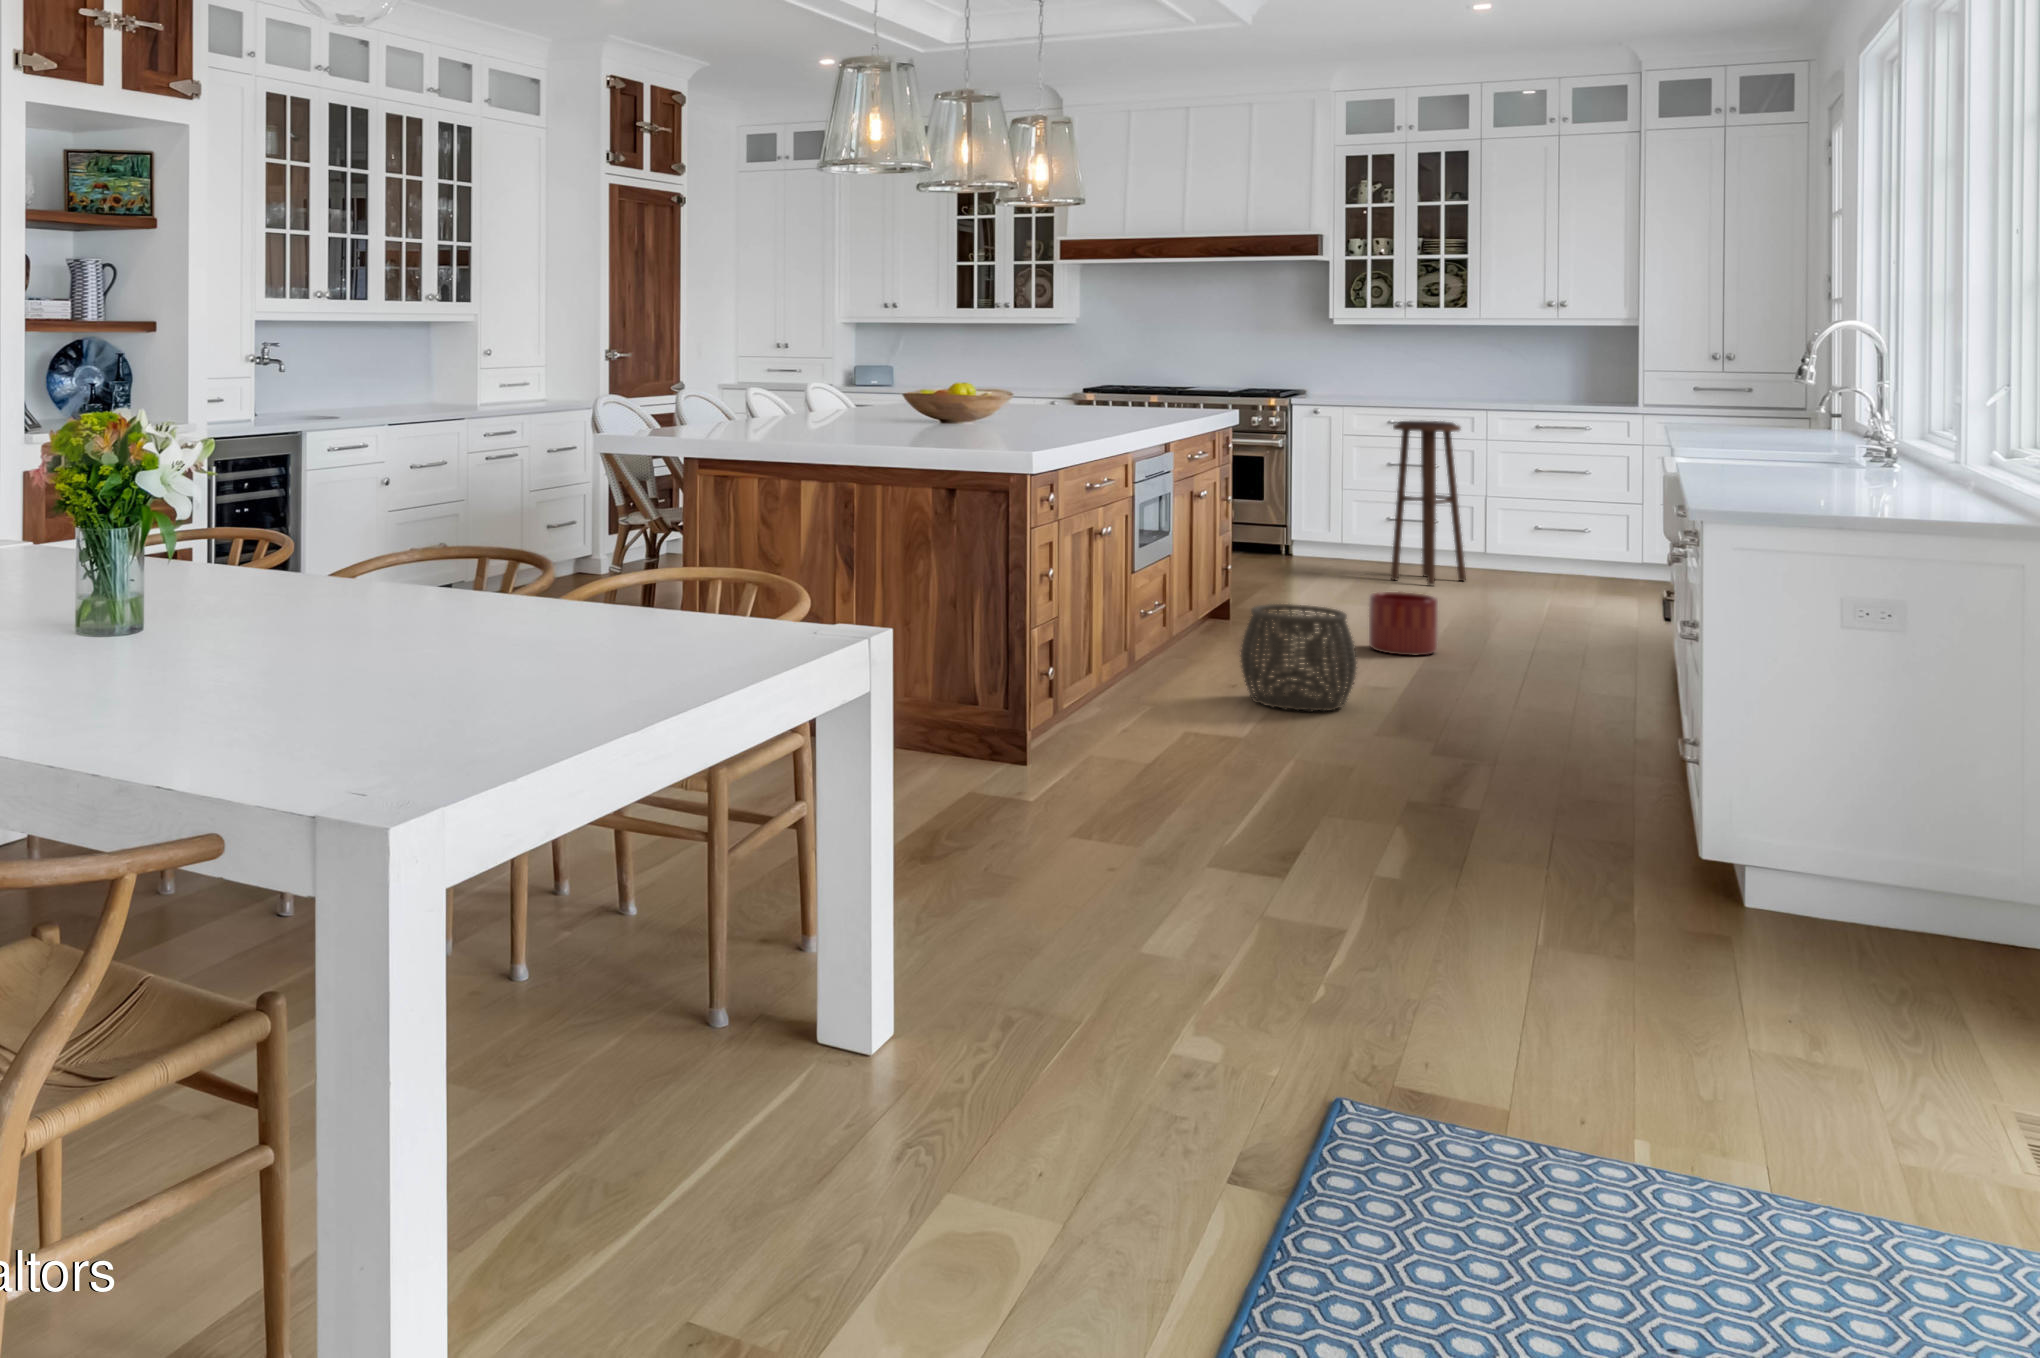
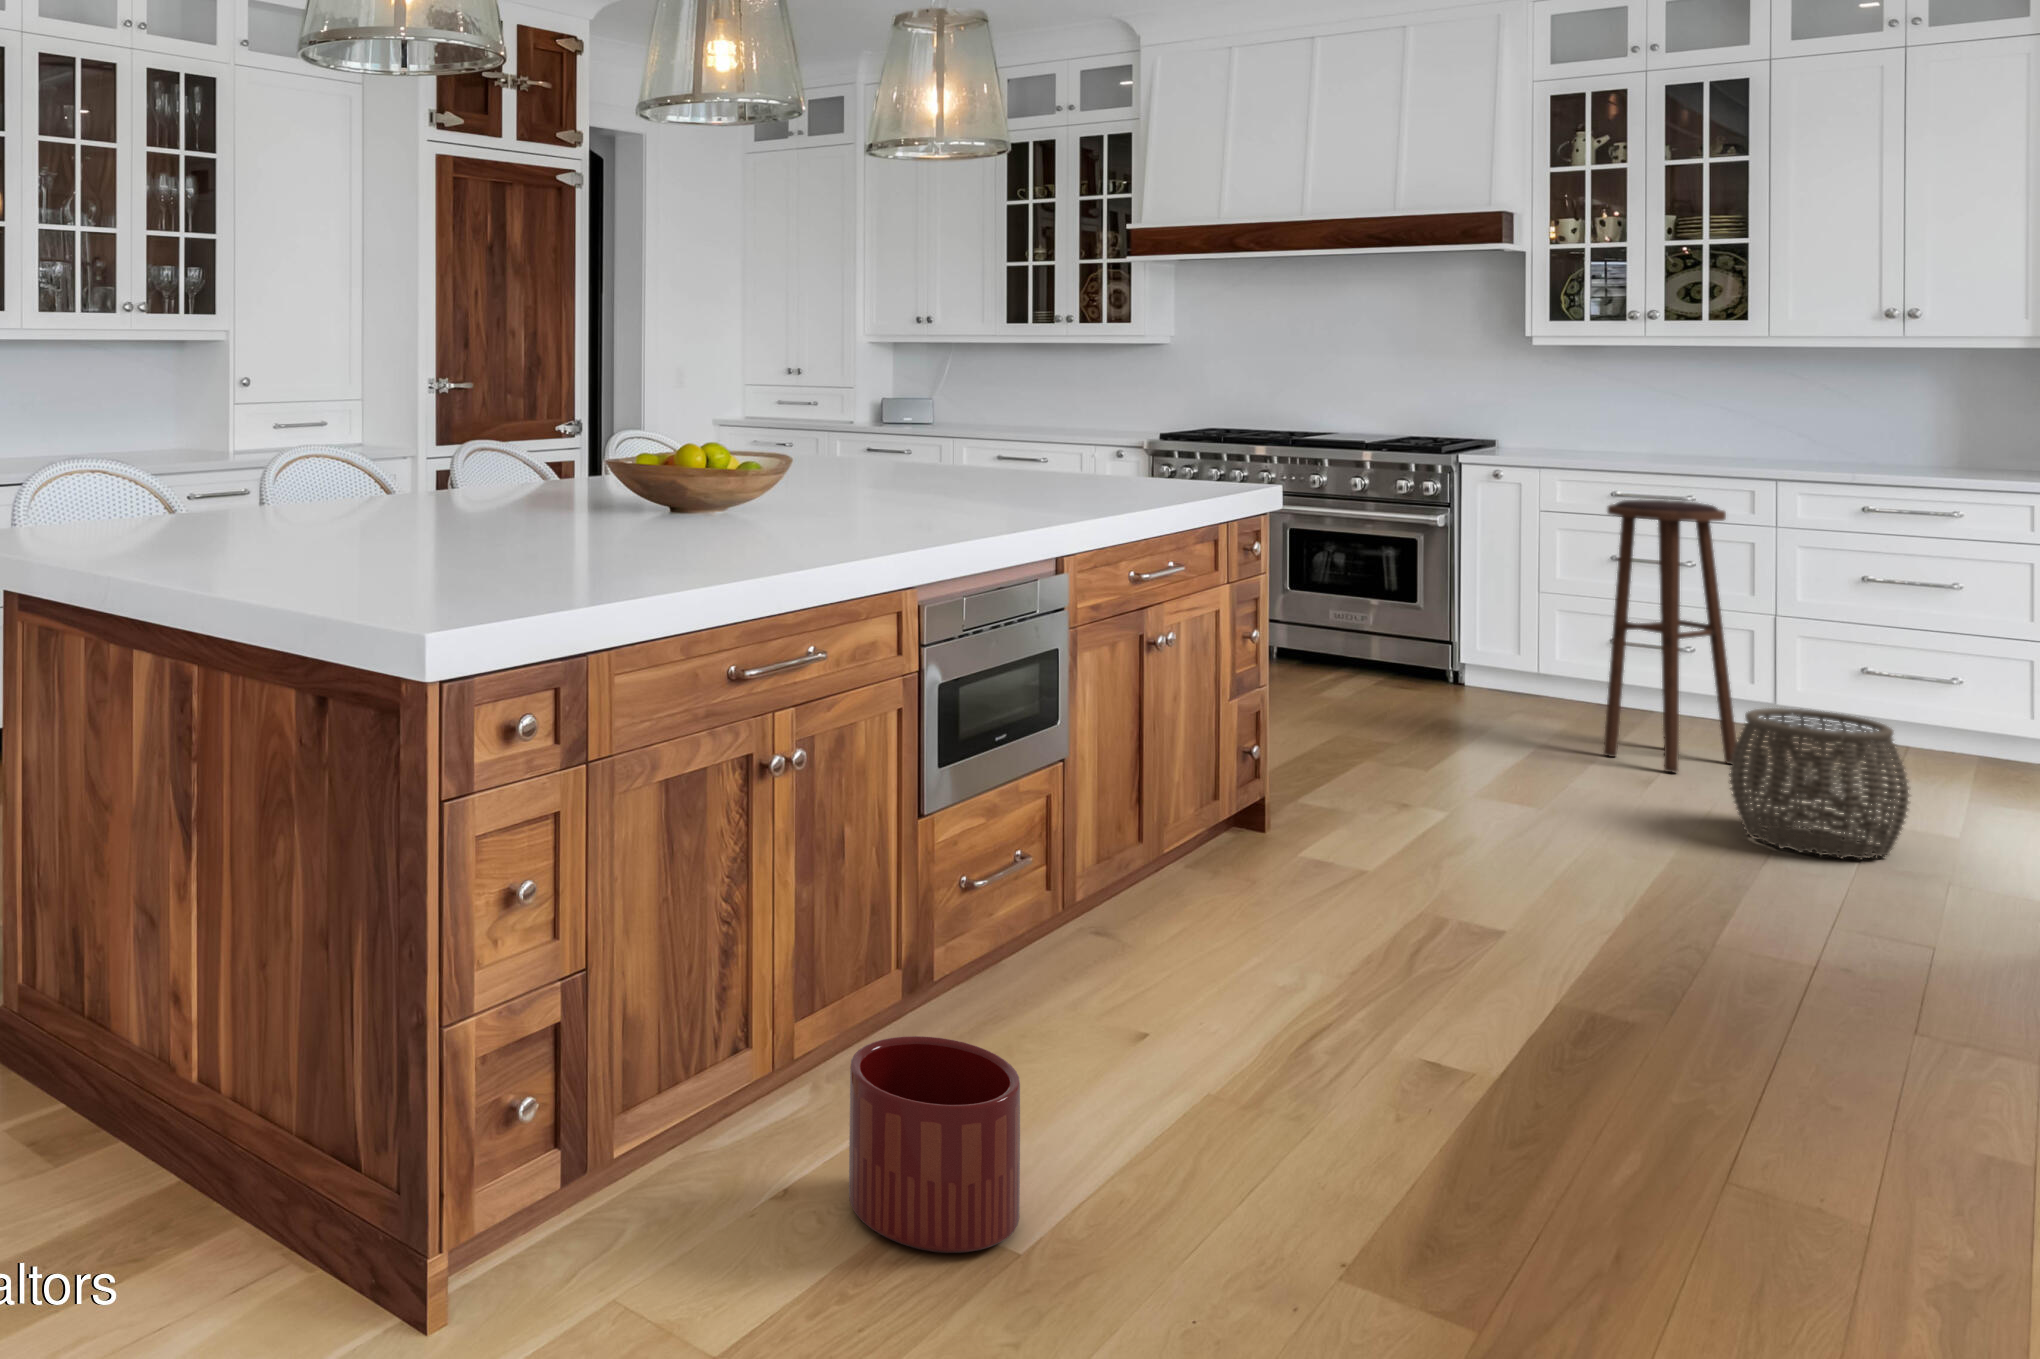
planter: present [1369,592,1438,655] -> present [849,1036,1020,1253]
woven basket: present [1240,604,1357,711] -> present [1729,708,1910,859]

